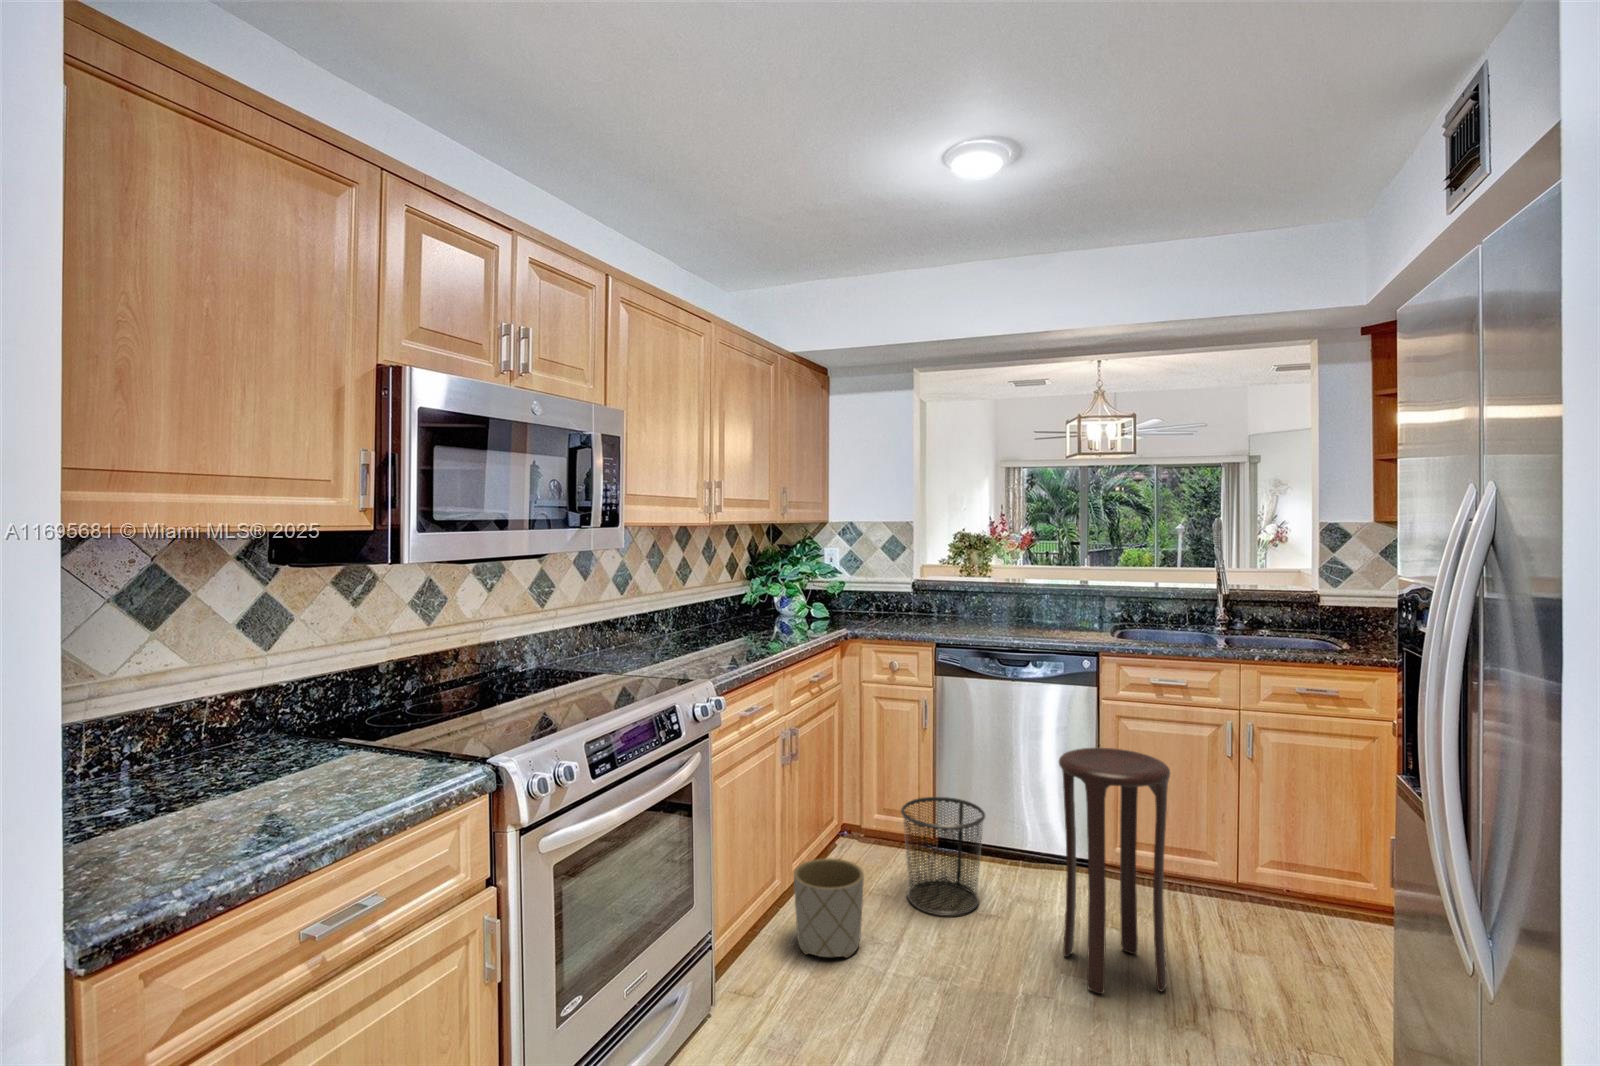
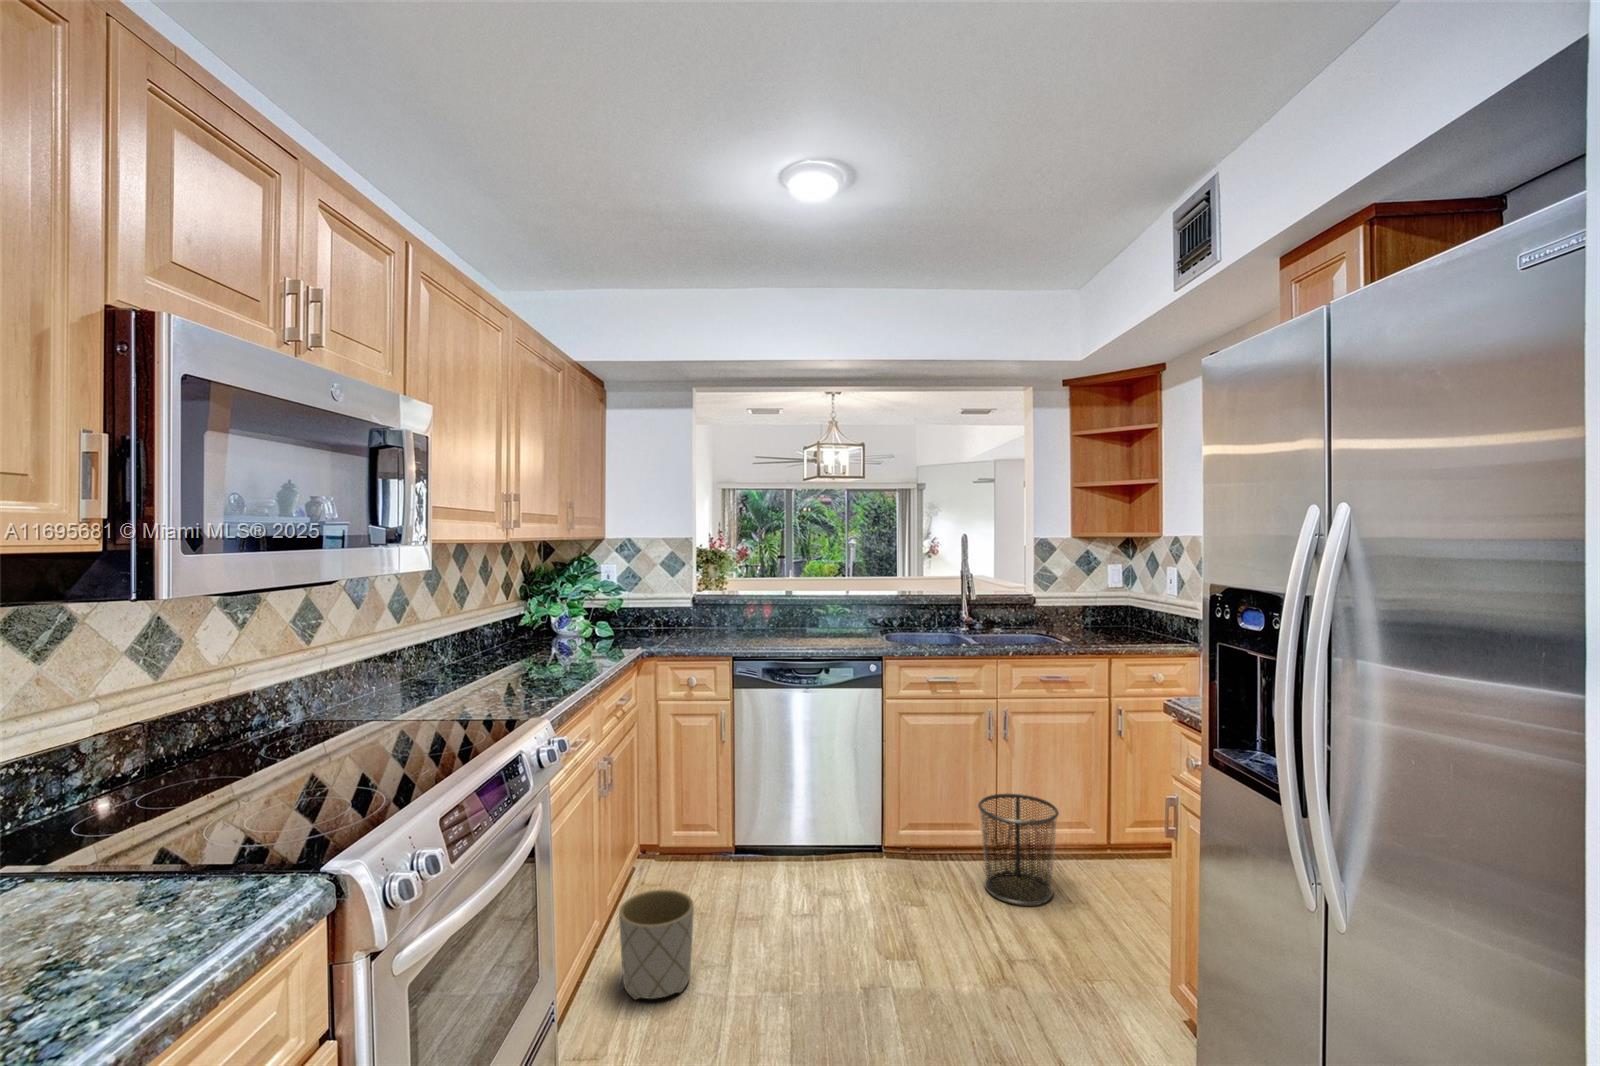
stool: present [1059,748,1170,994] -> none [875,744,971,973]
waste bin: present [901,797,985,916] -> present [978,794,1059,905]

